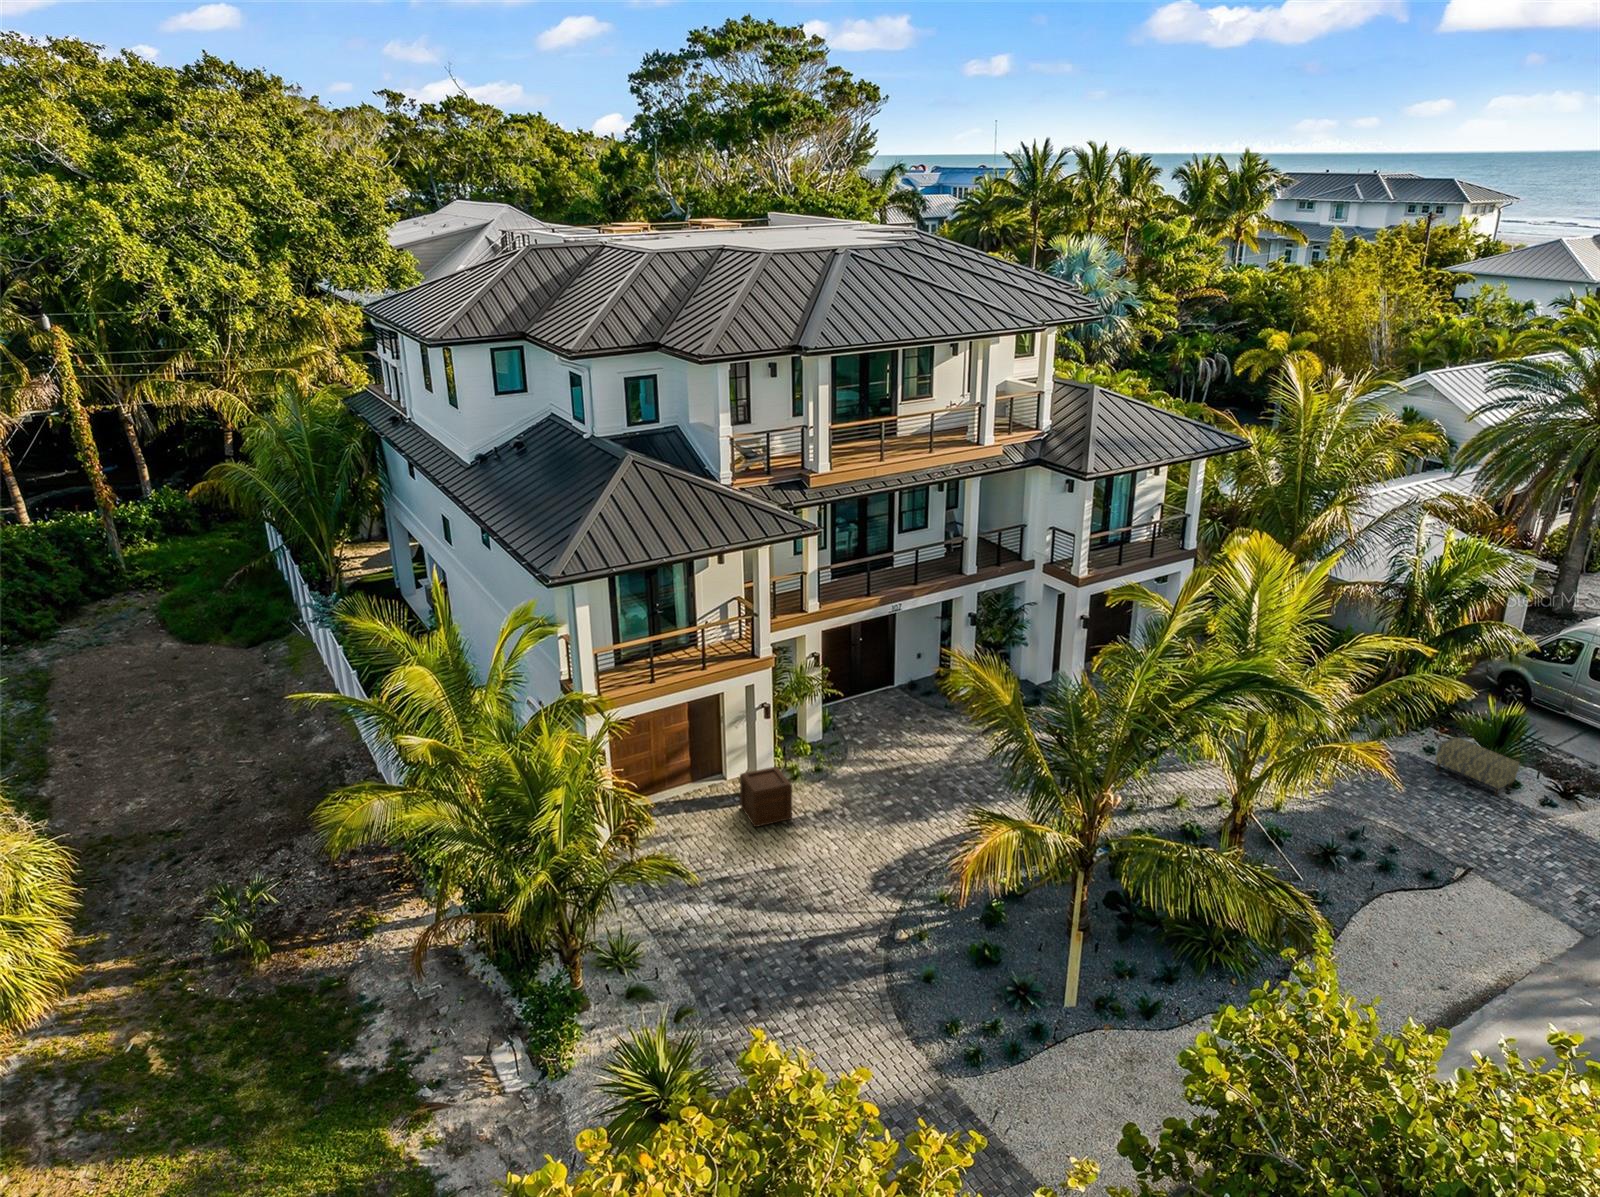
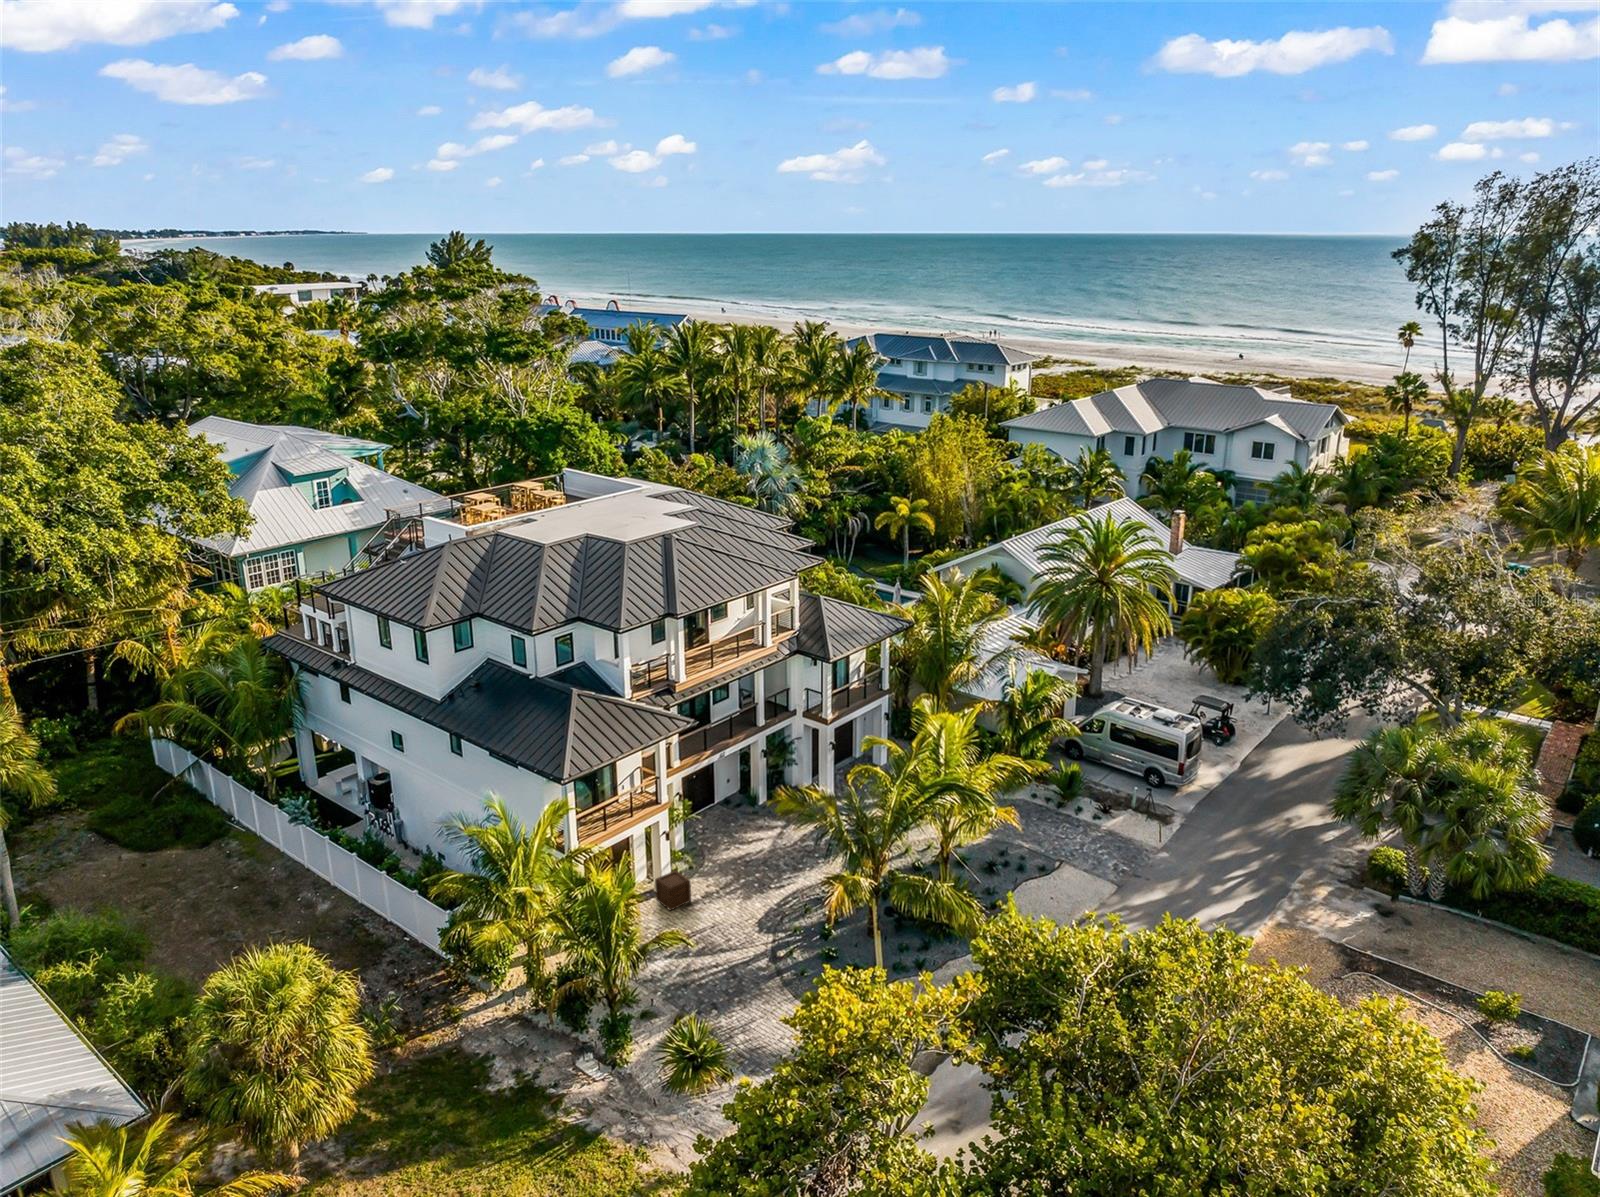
bench: present [1436,737,1519,796] -> none [1038,786,1079,817]

